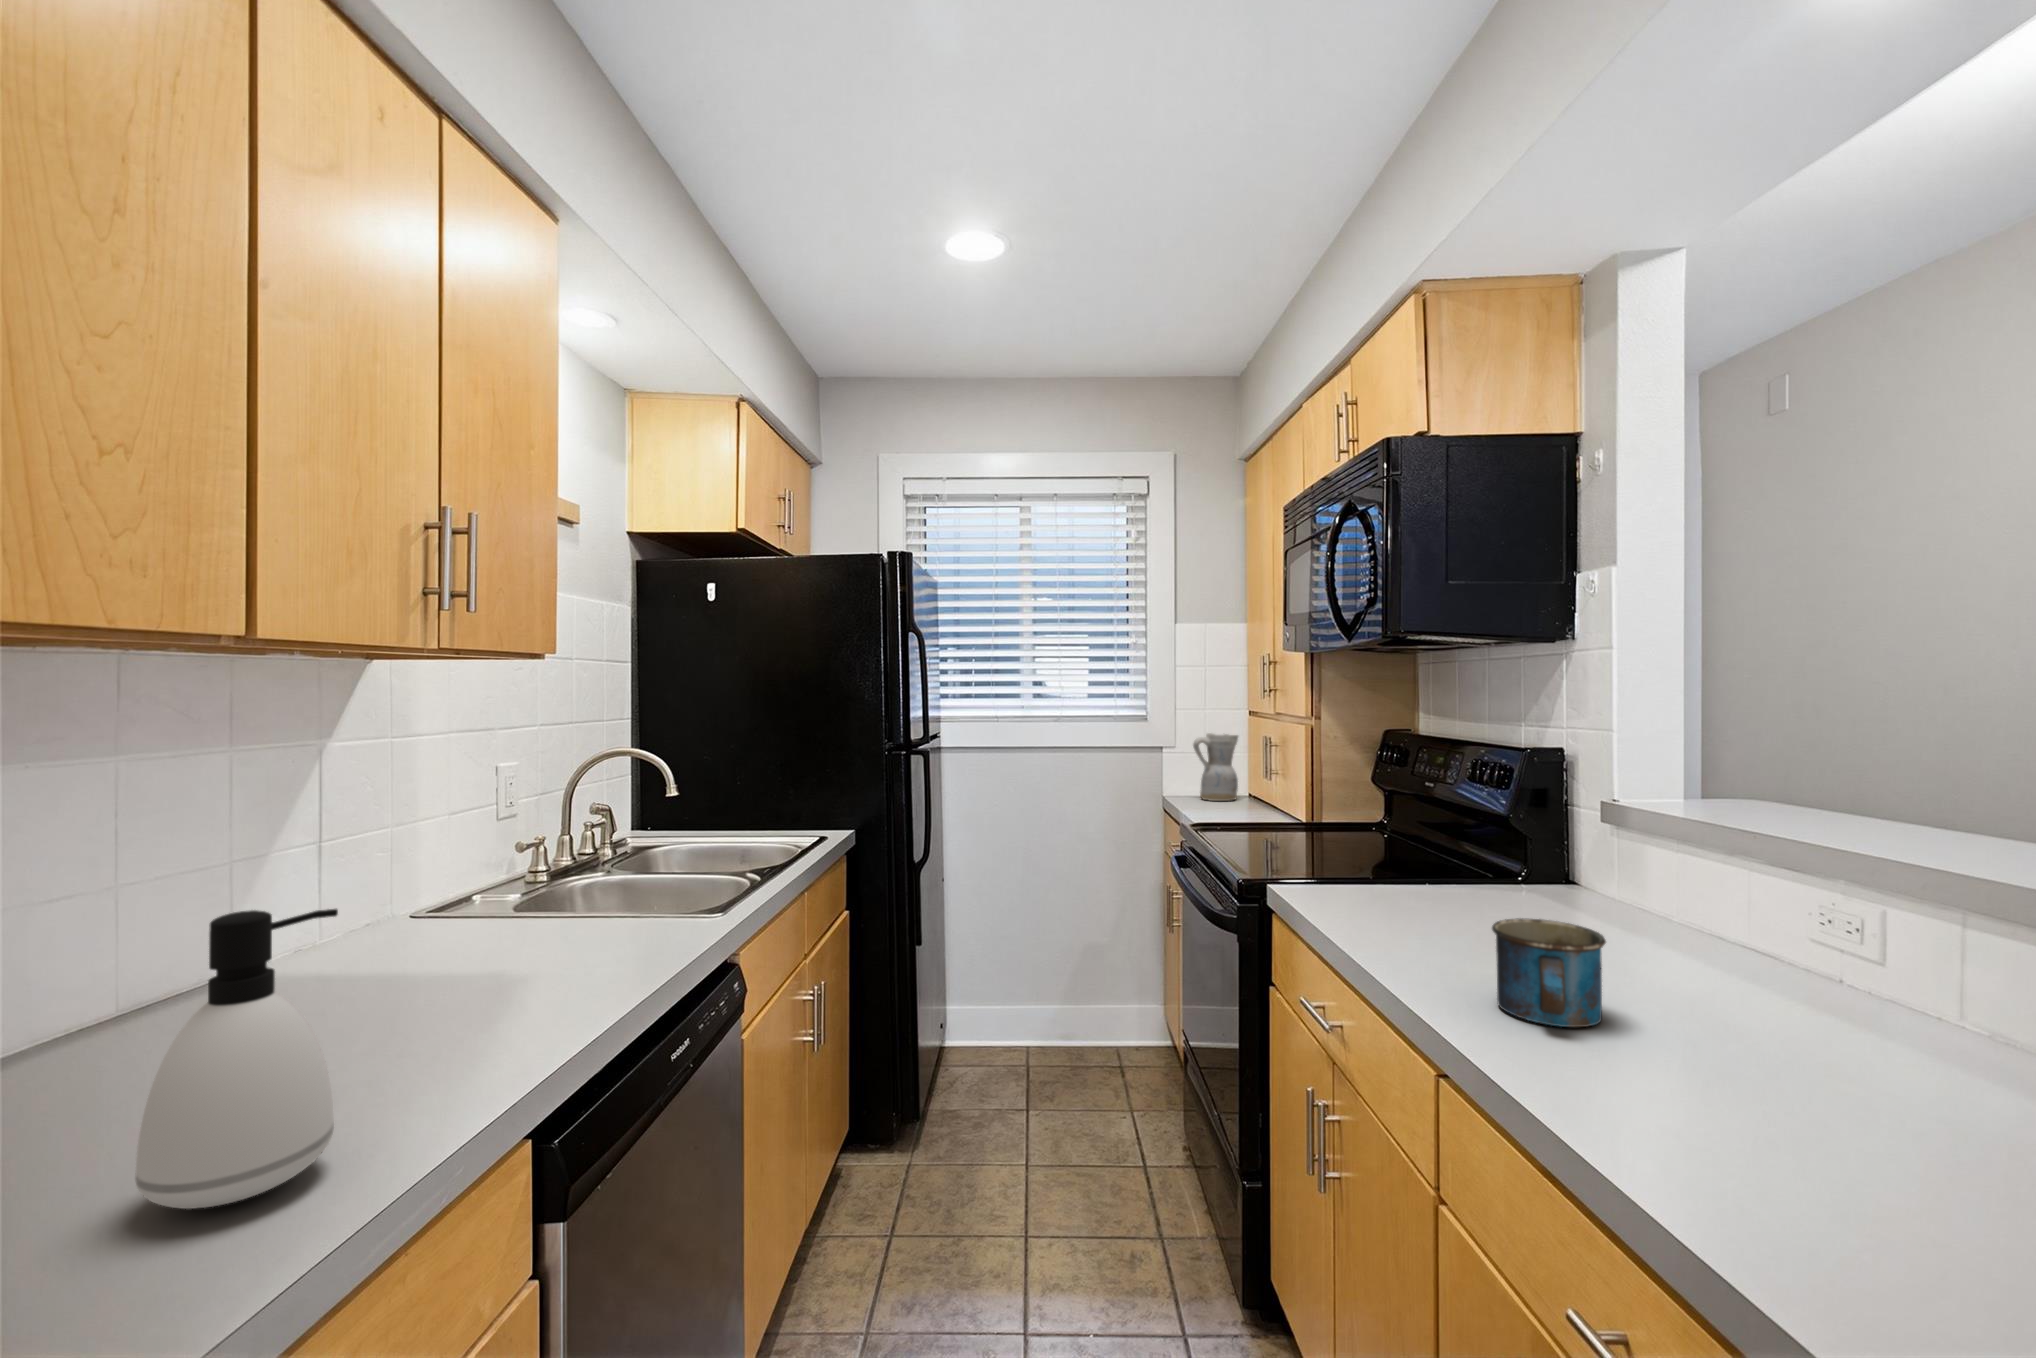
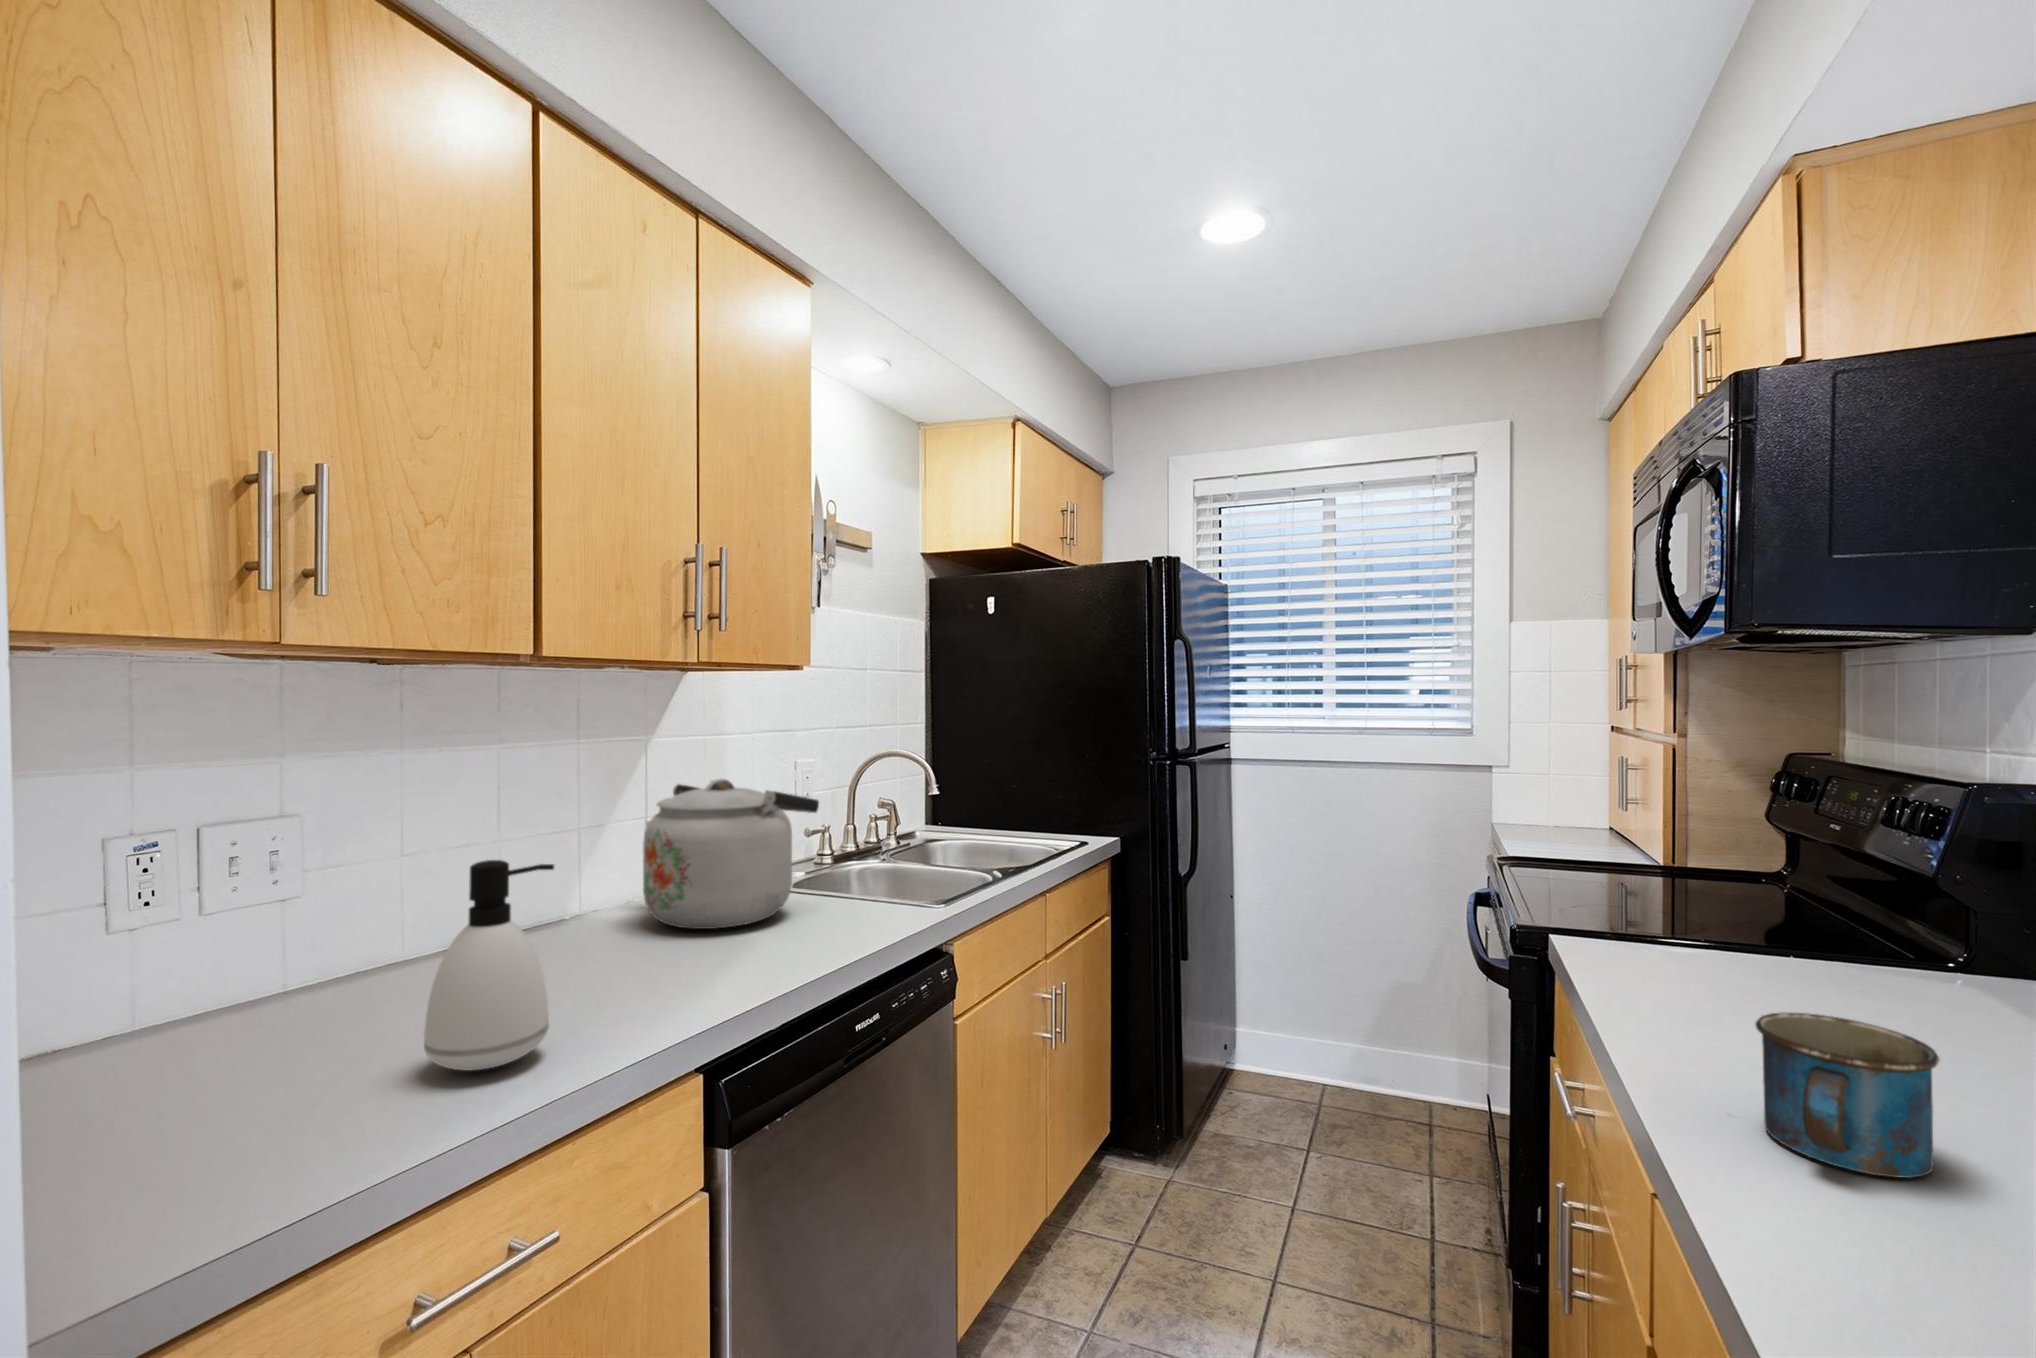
ceramic pitcher: present [1193,733,1238,801] -> none [1532,749,1595,832]
kettle: none [329,790,580,978] -> present [643,779,819,929]

